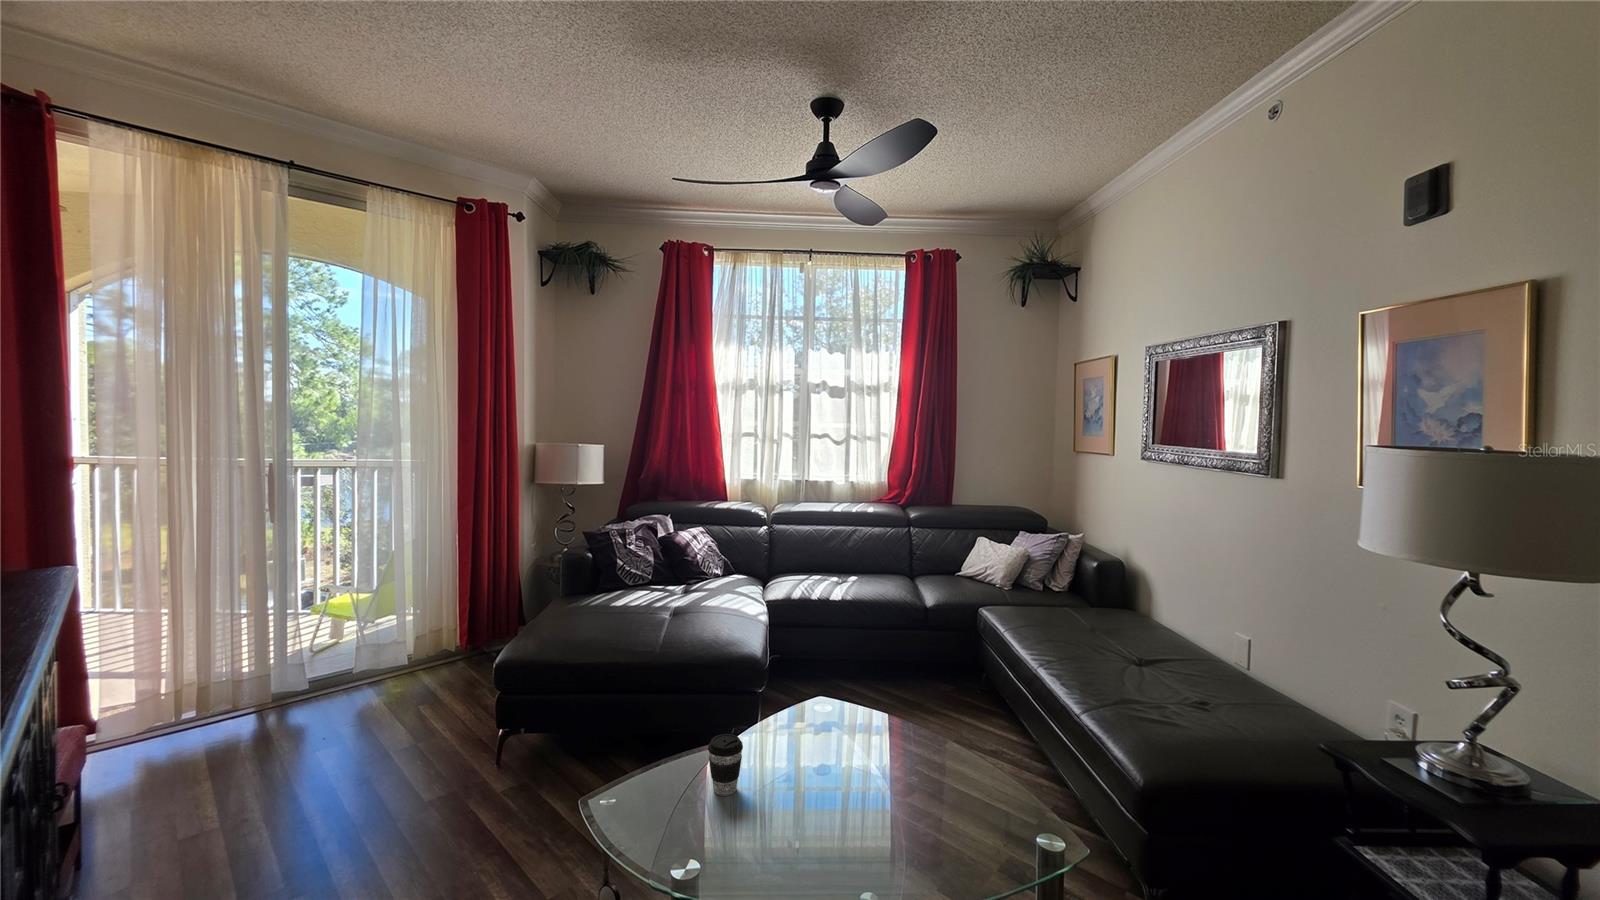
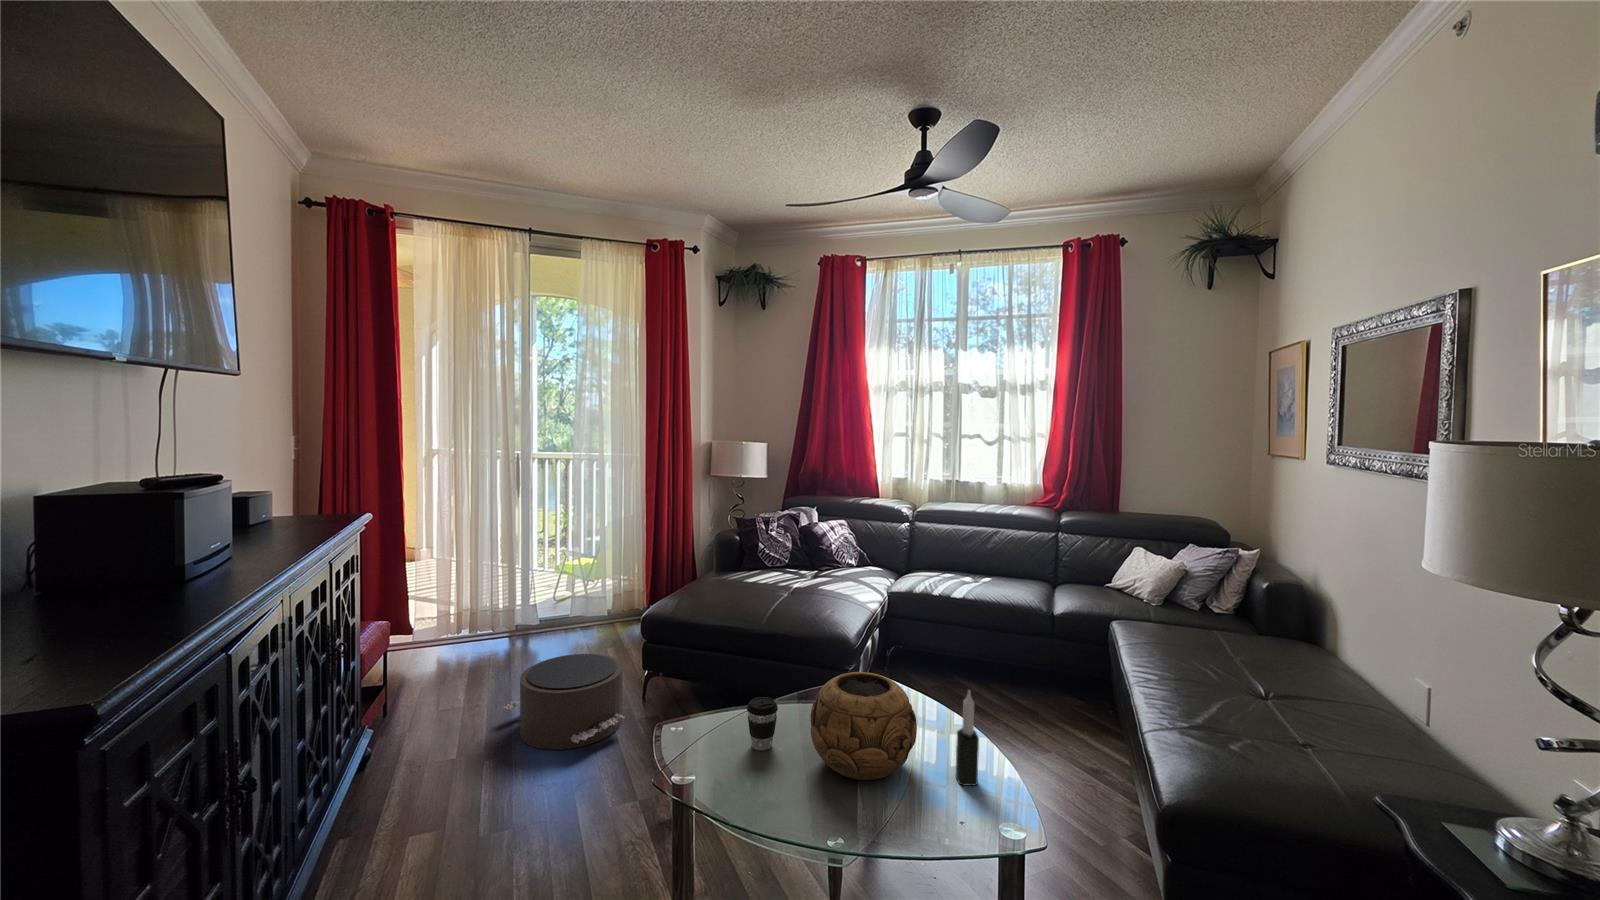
decorative bowl: none [785,690,898,805] -> present [811,672,917,780]
candle: none [932,692,957,788] -> present [956,690,979,785]
pouf: none [305,716,495,853] -> present [503,654,626,750]

